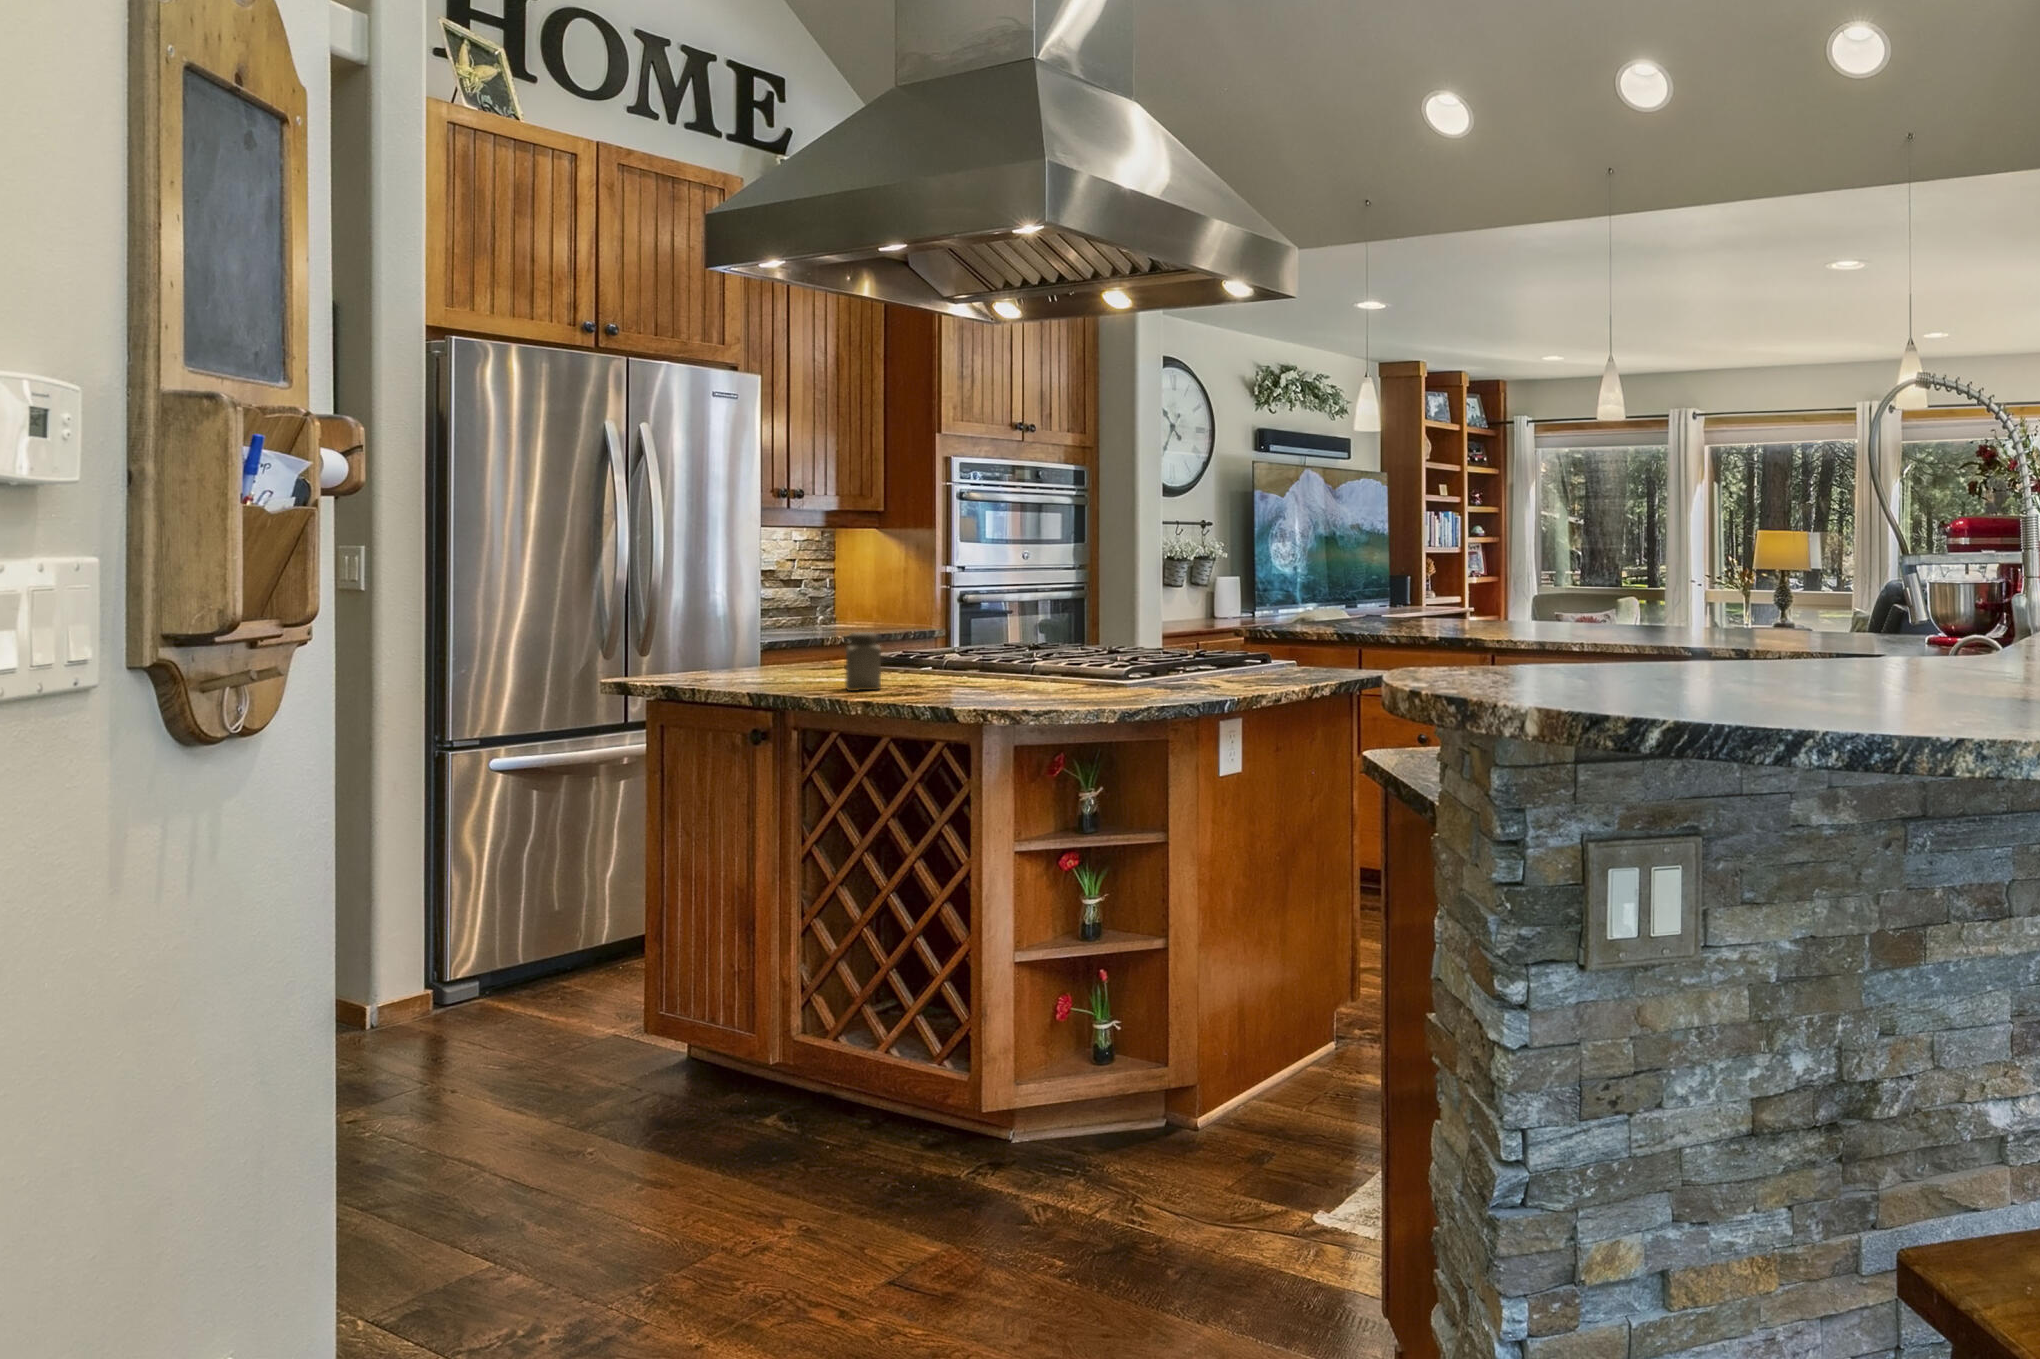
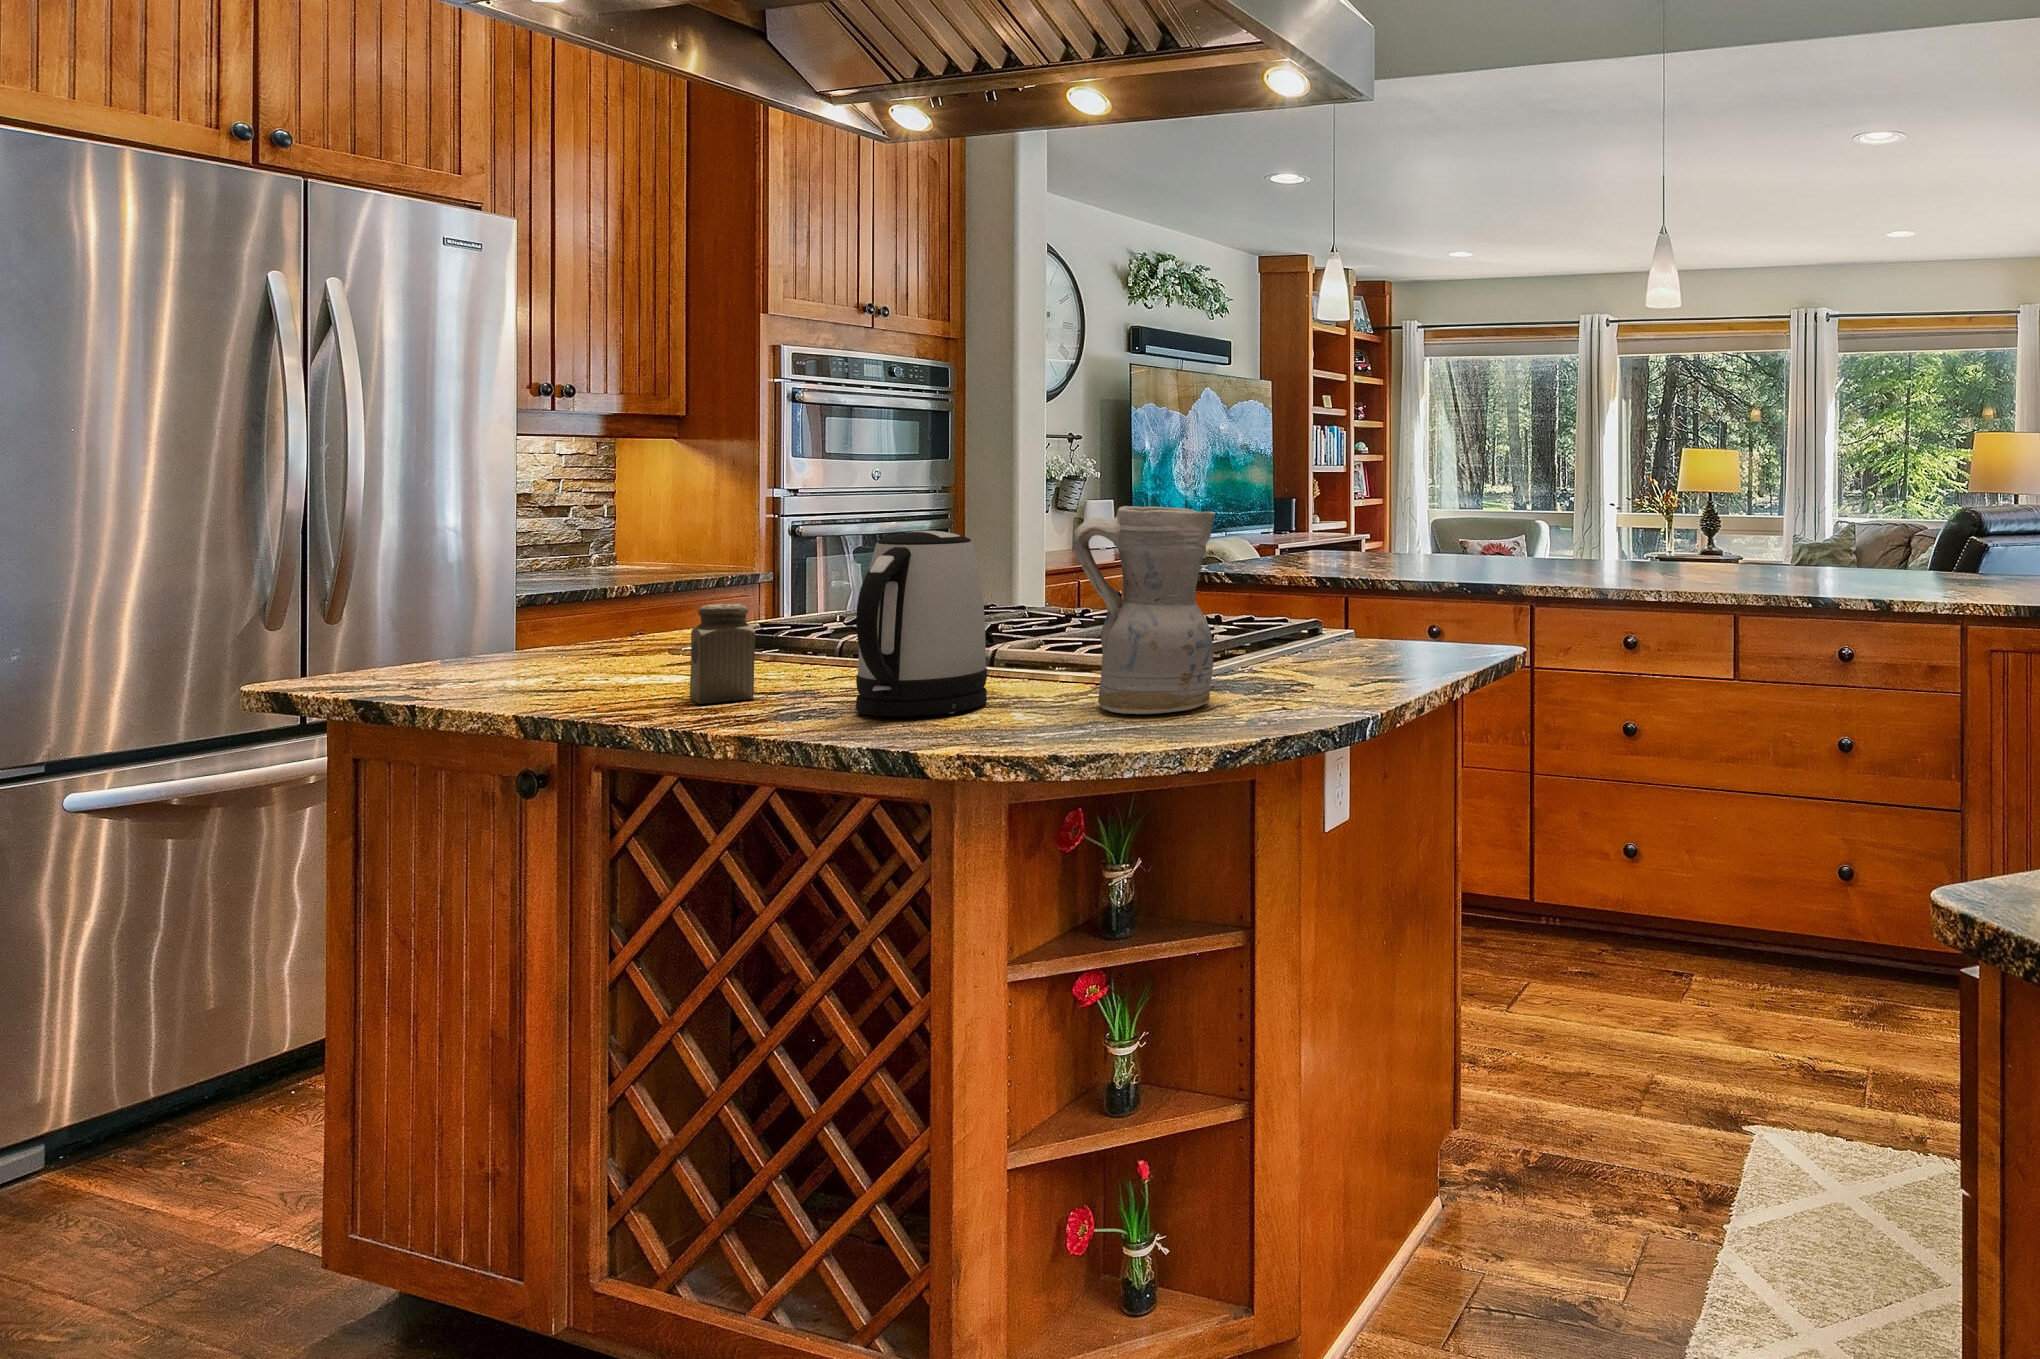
ceramic pitcher: none [1054,574,1142,702] -> present [1073,506,1215,714]
kettle: none [927,589,1011,699] -> present [856,531,987,716]

